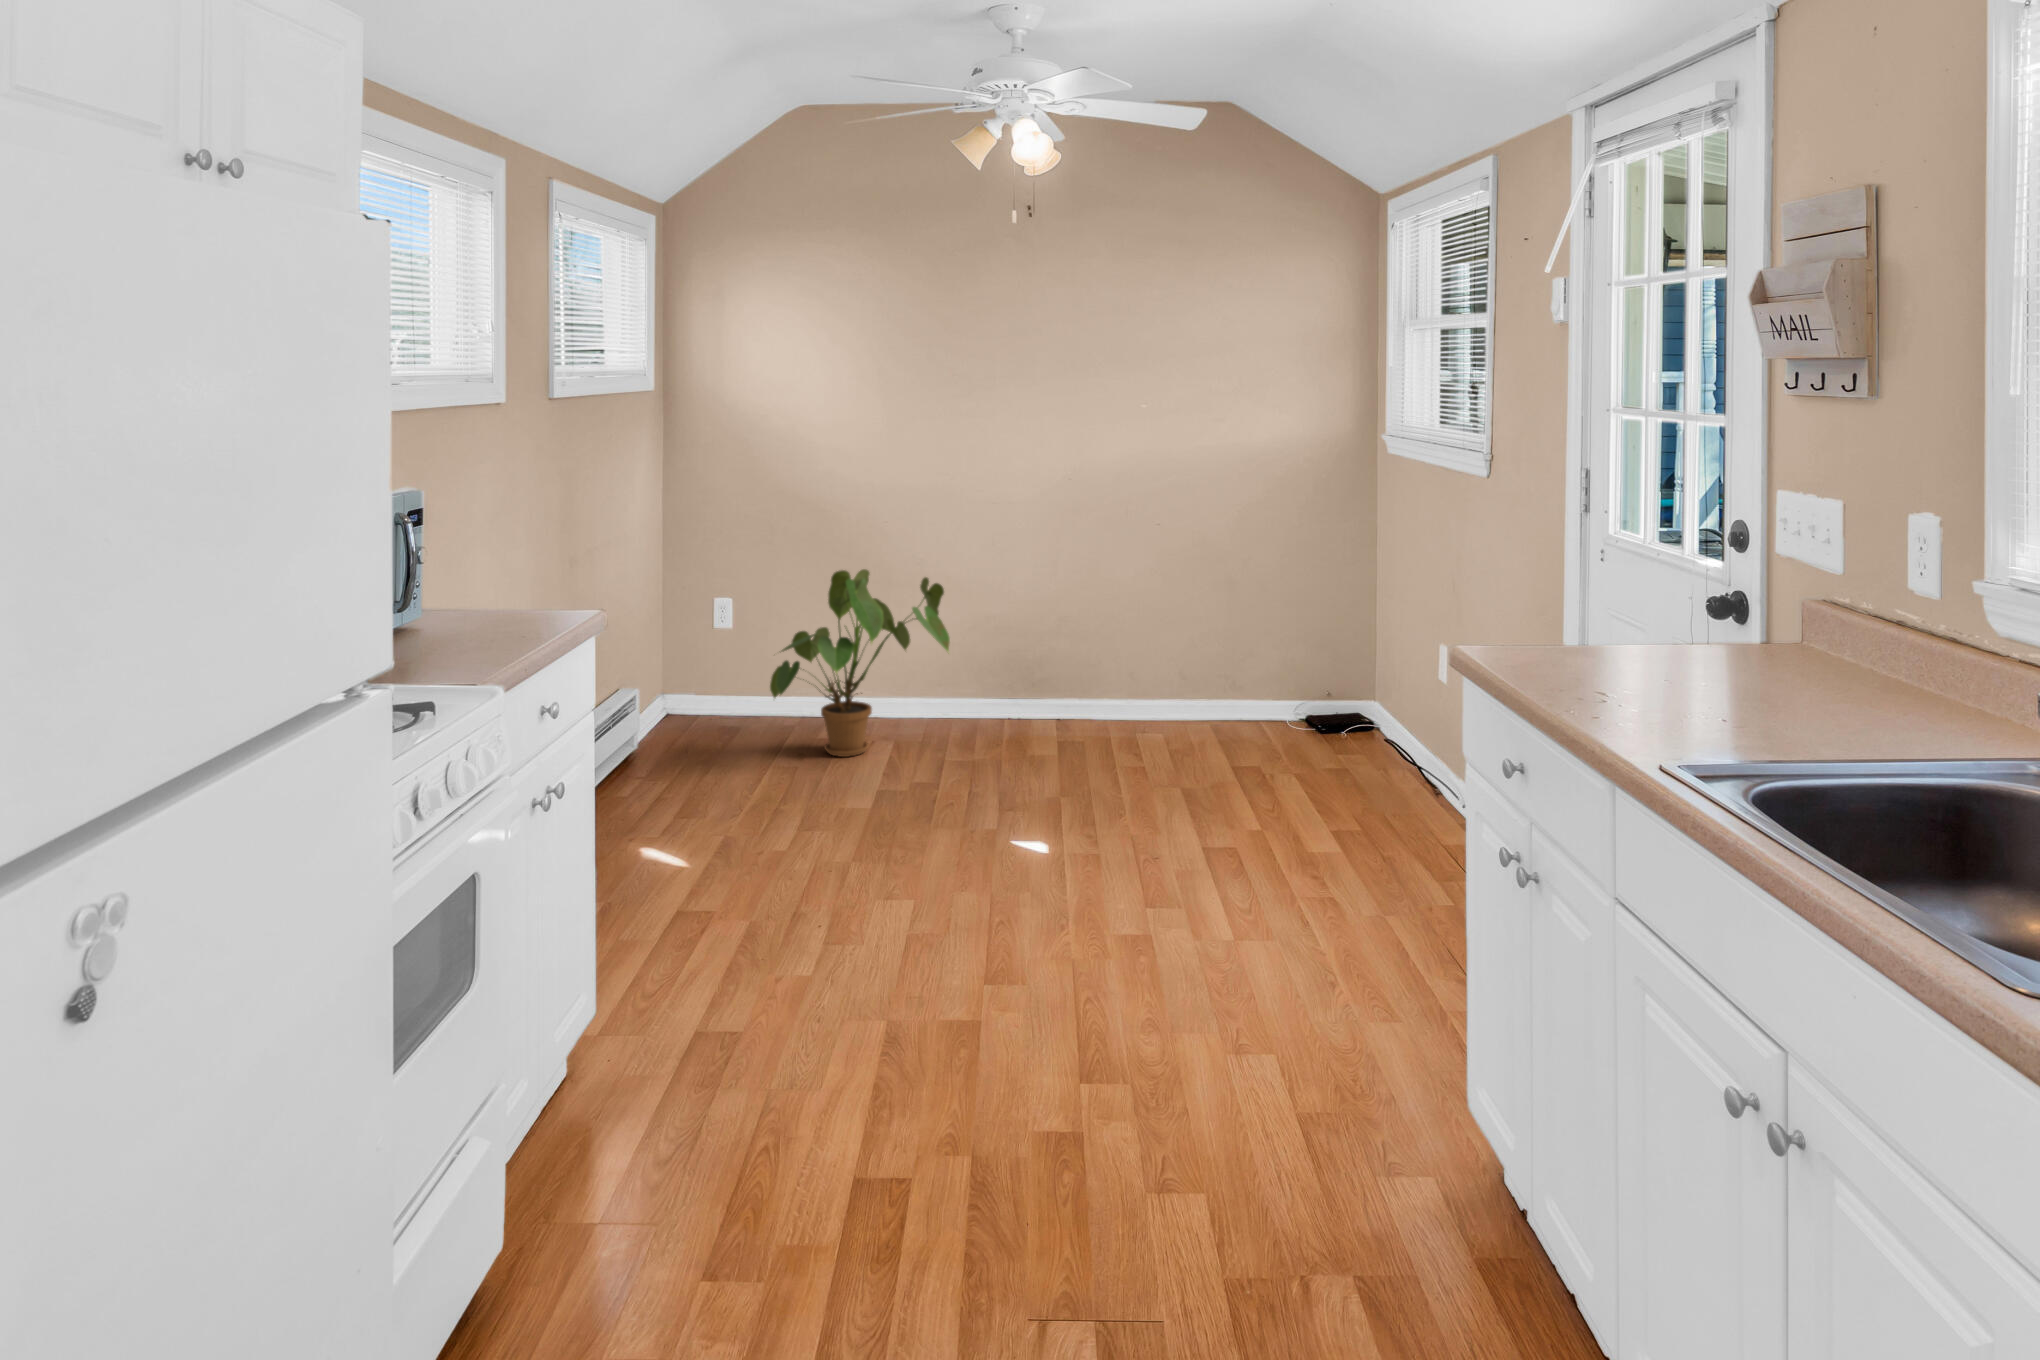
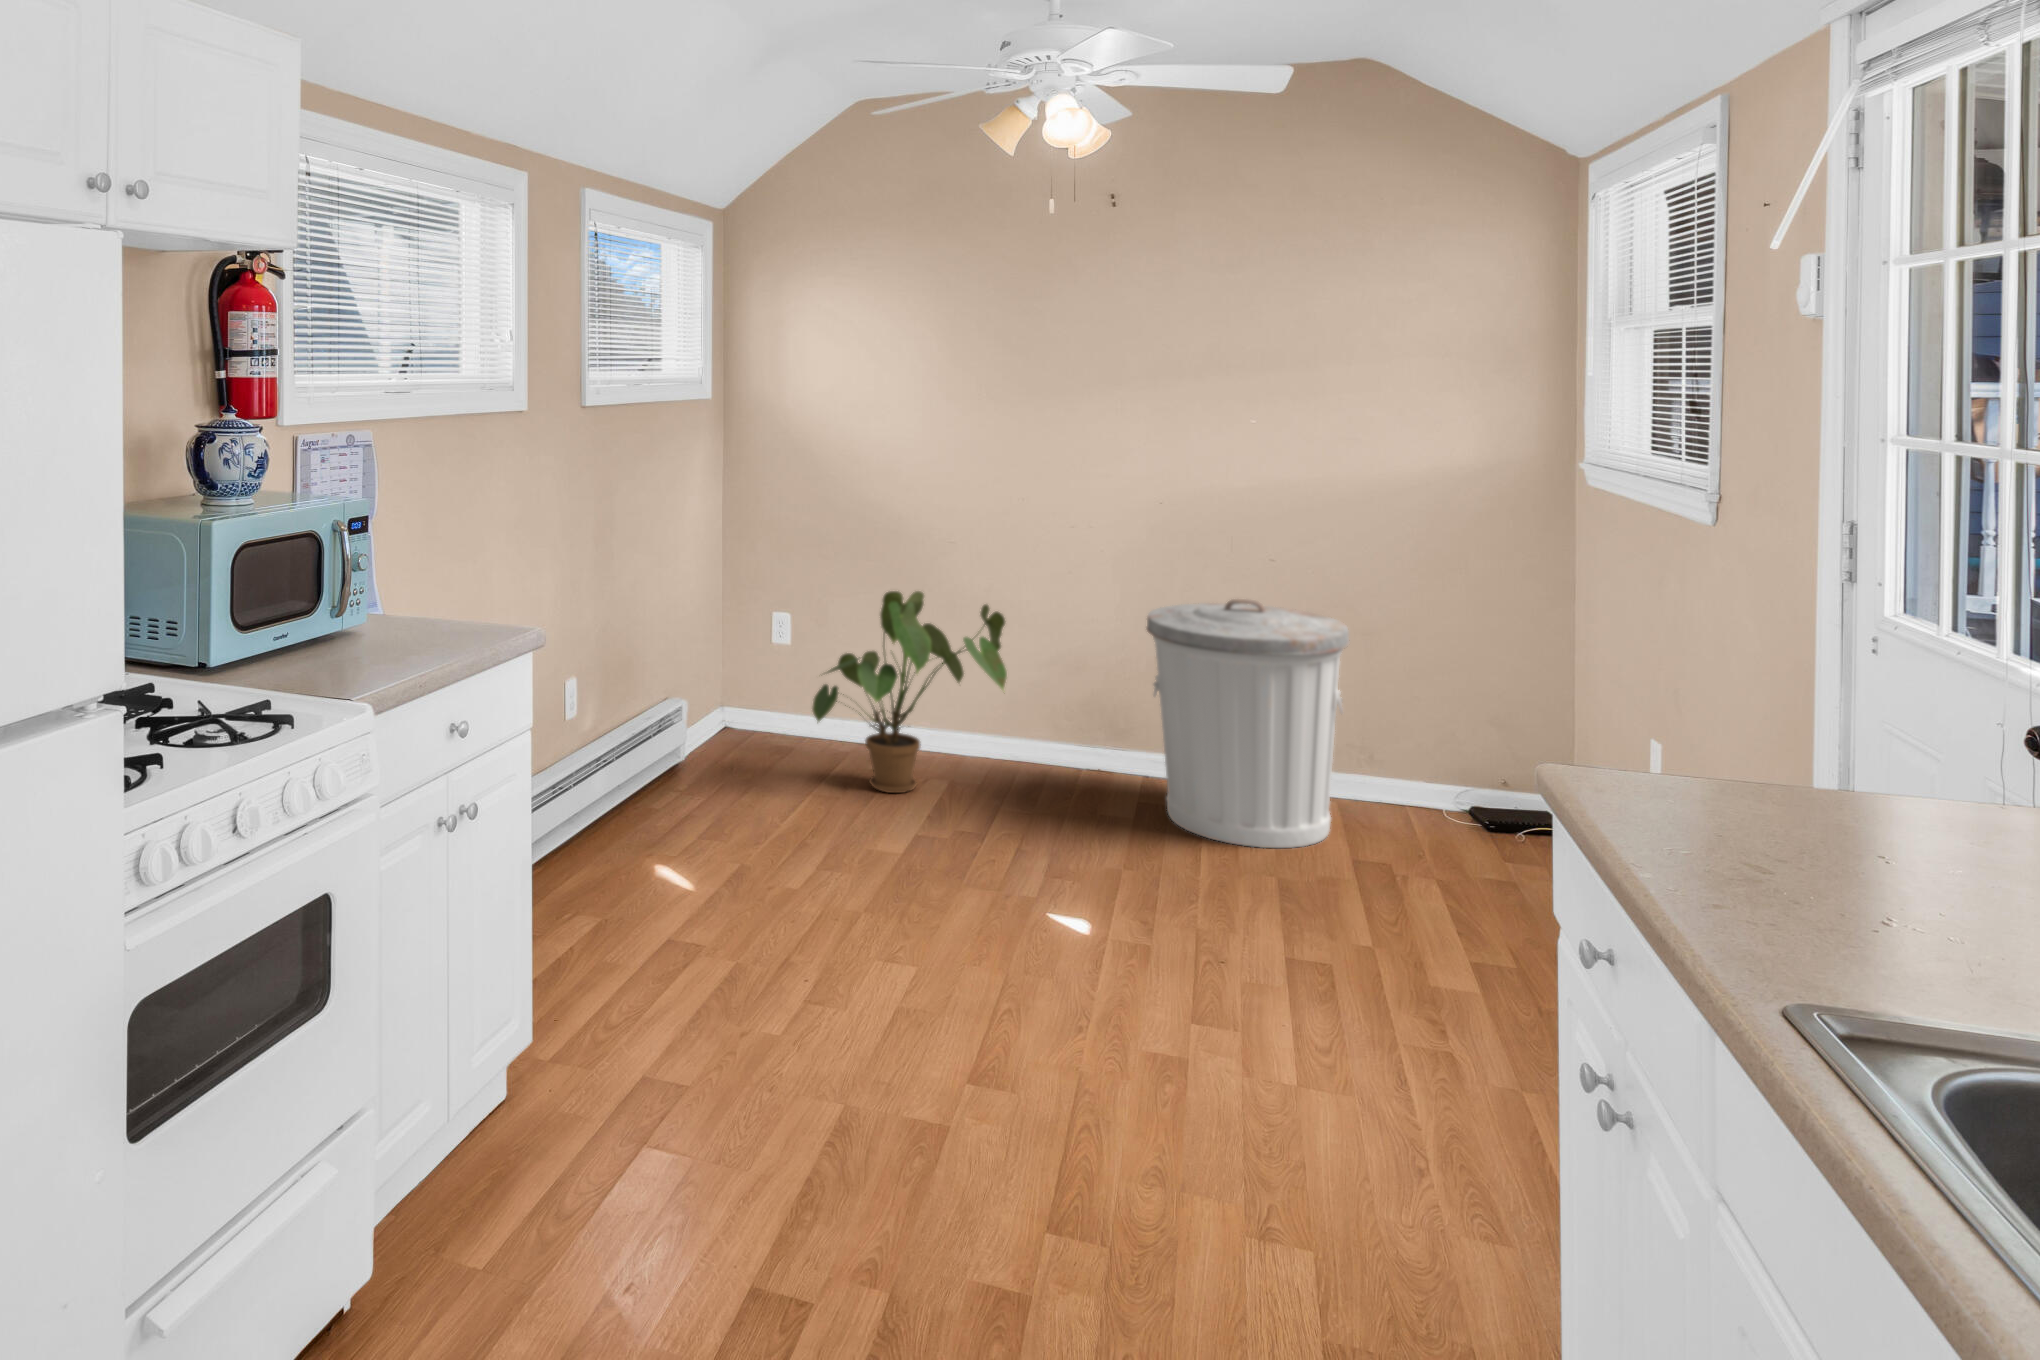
trash can: none [1067,558,1224,764] -> present [1147,599,1349,848]

